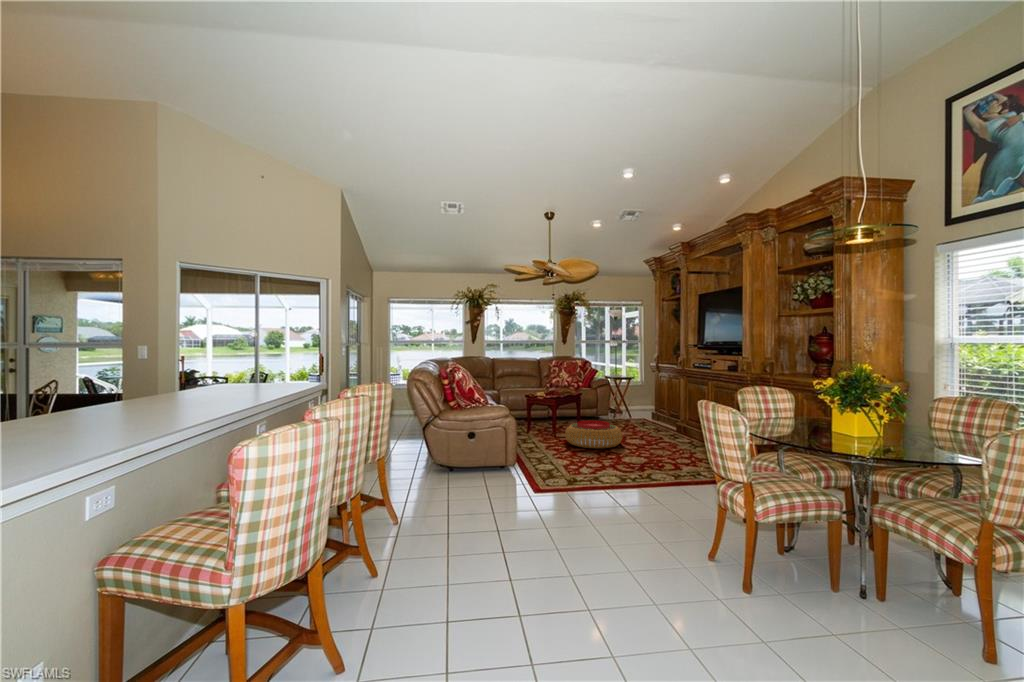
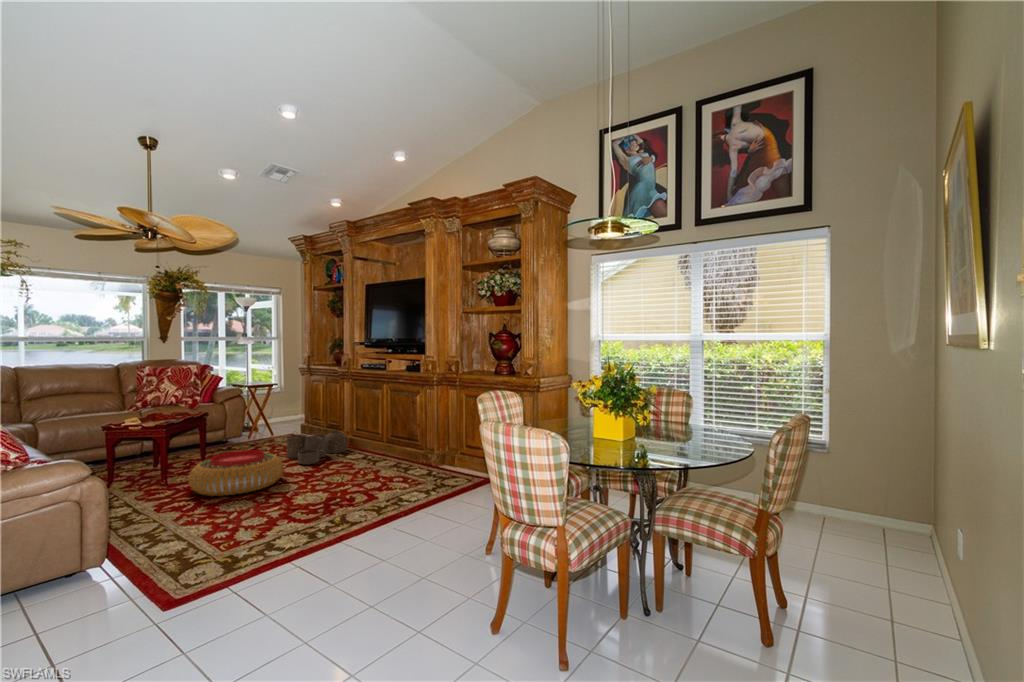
woven basket: none [631,414,678,439] -> present [287,431,347,464]

